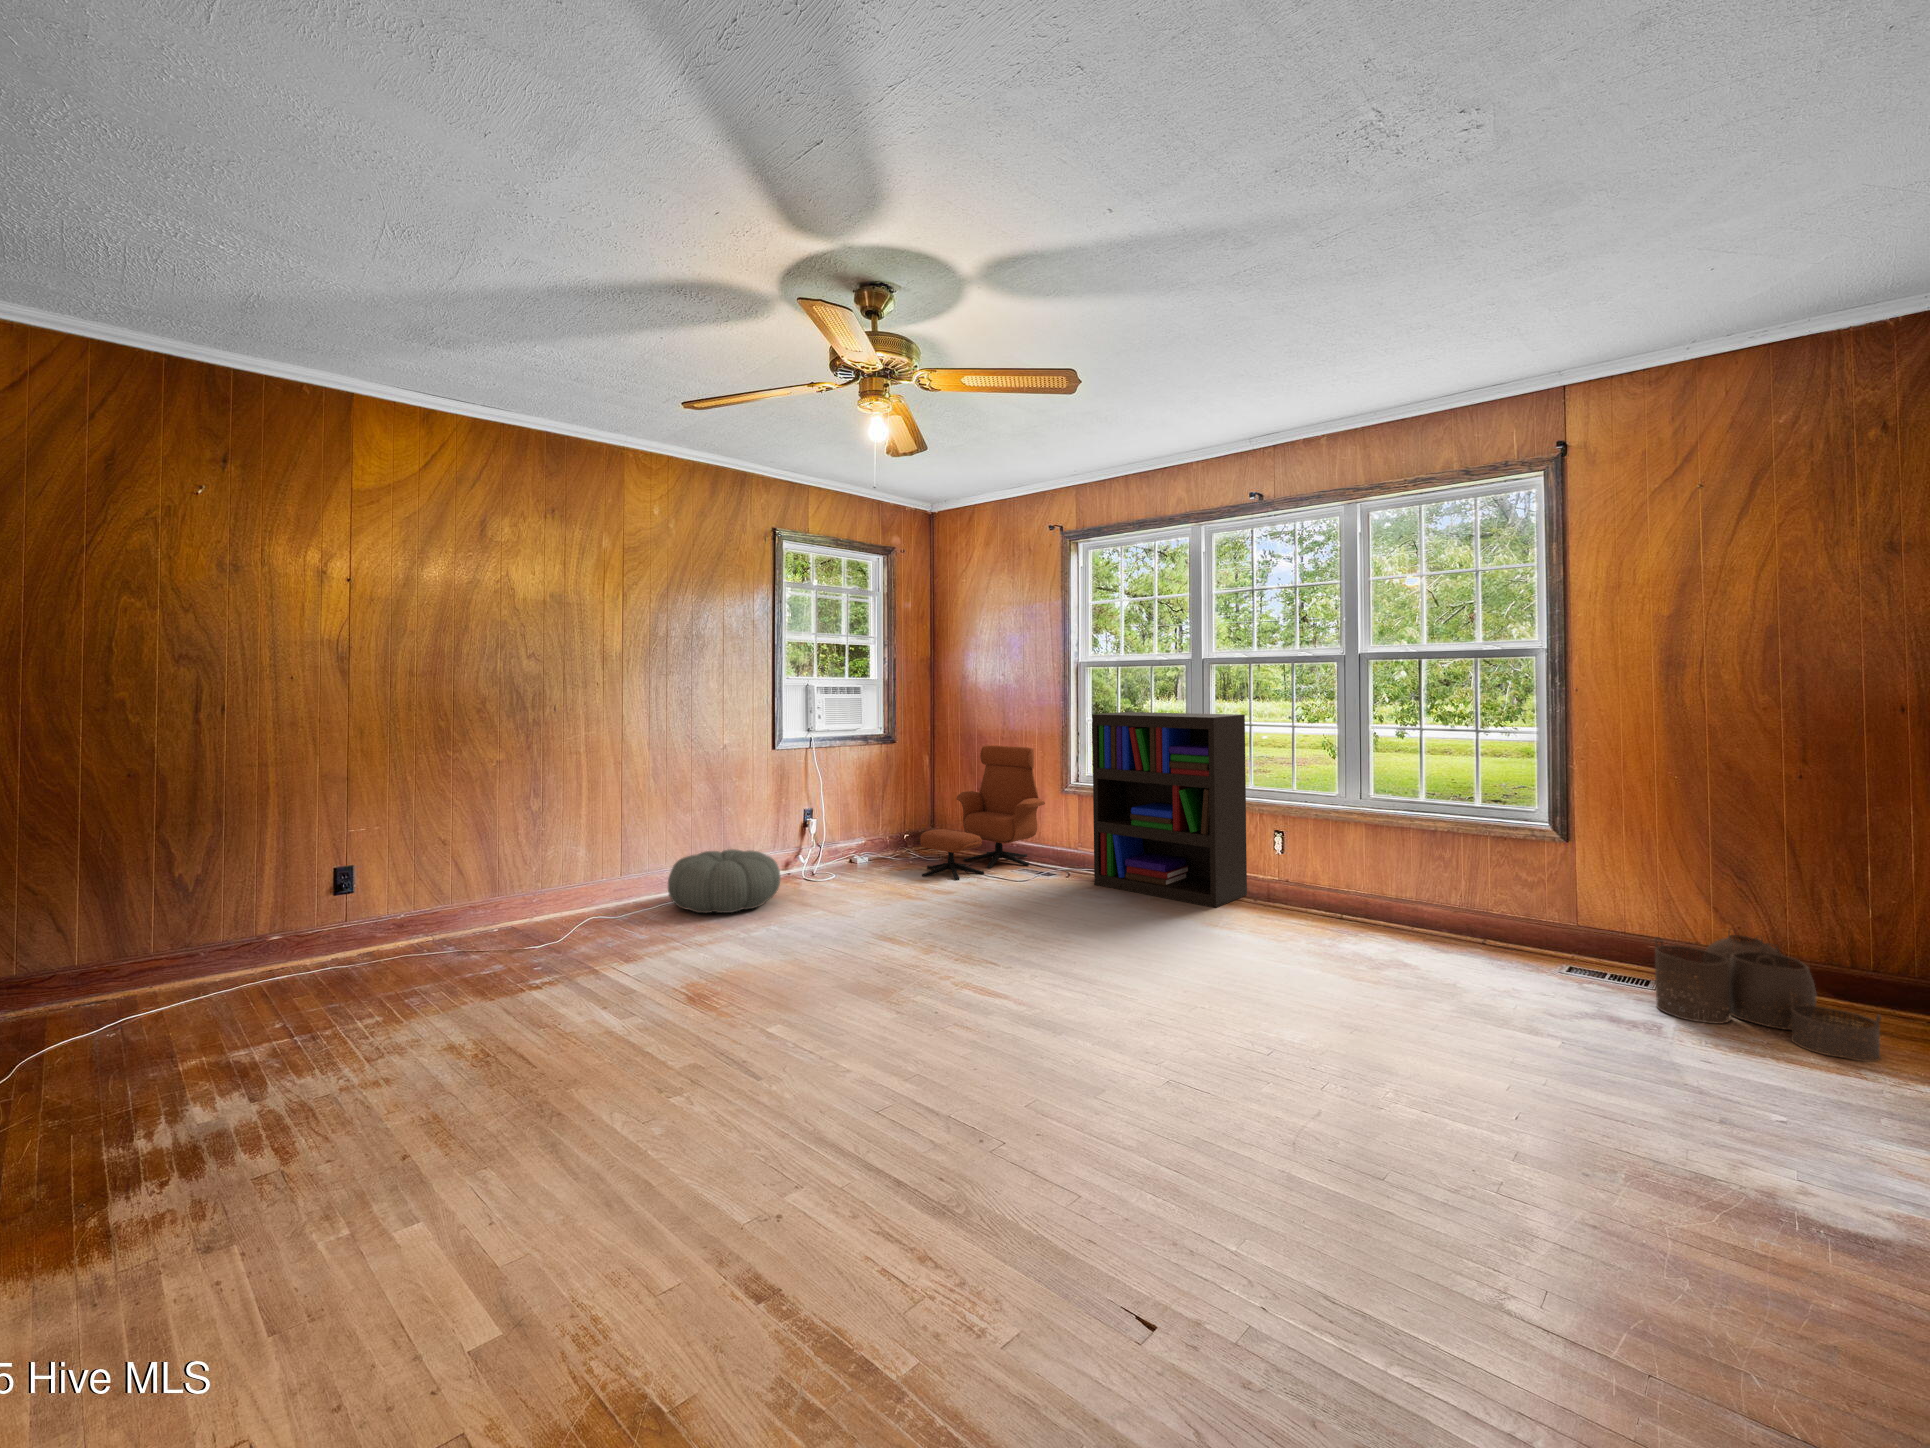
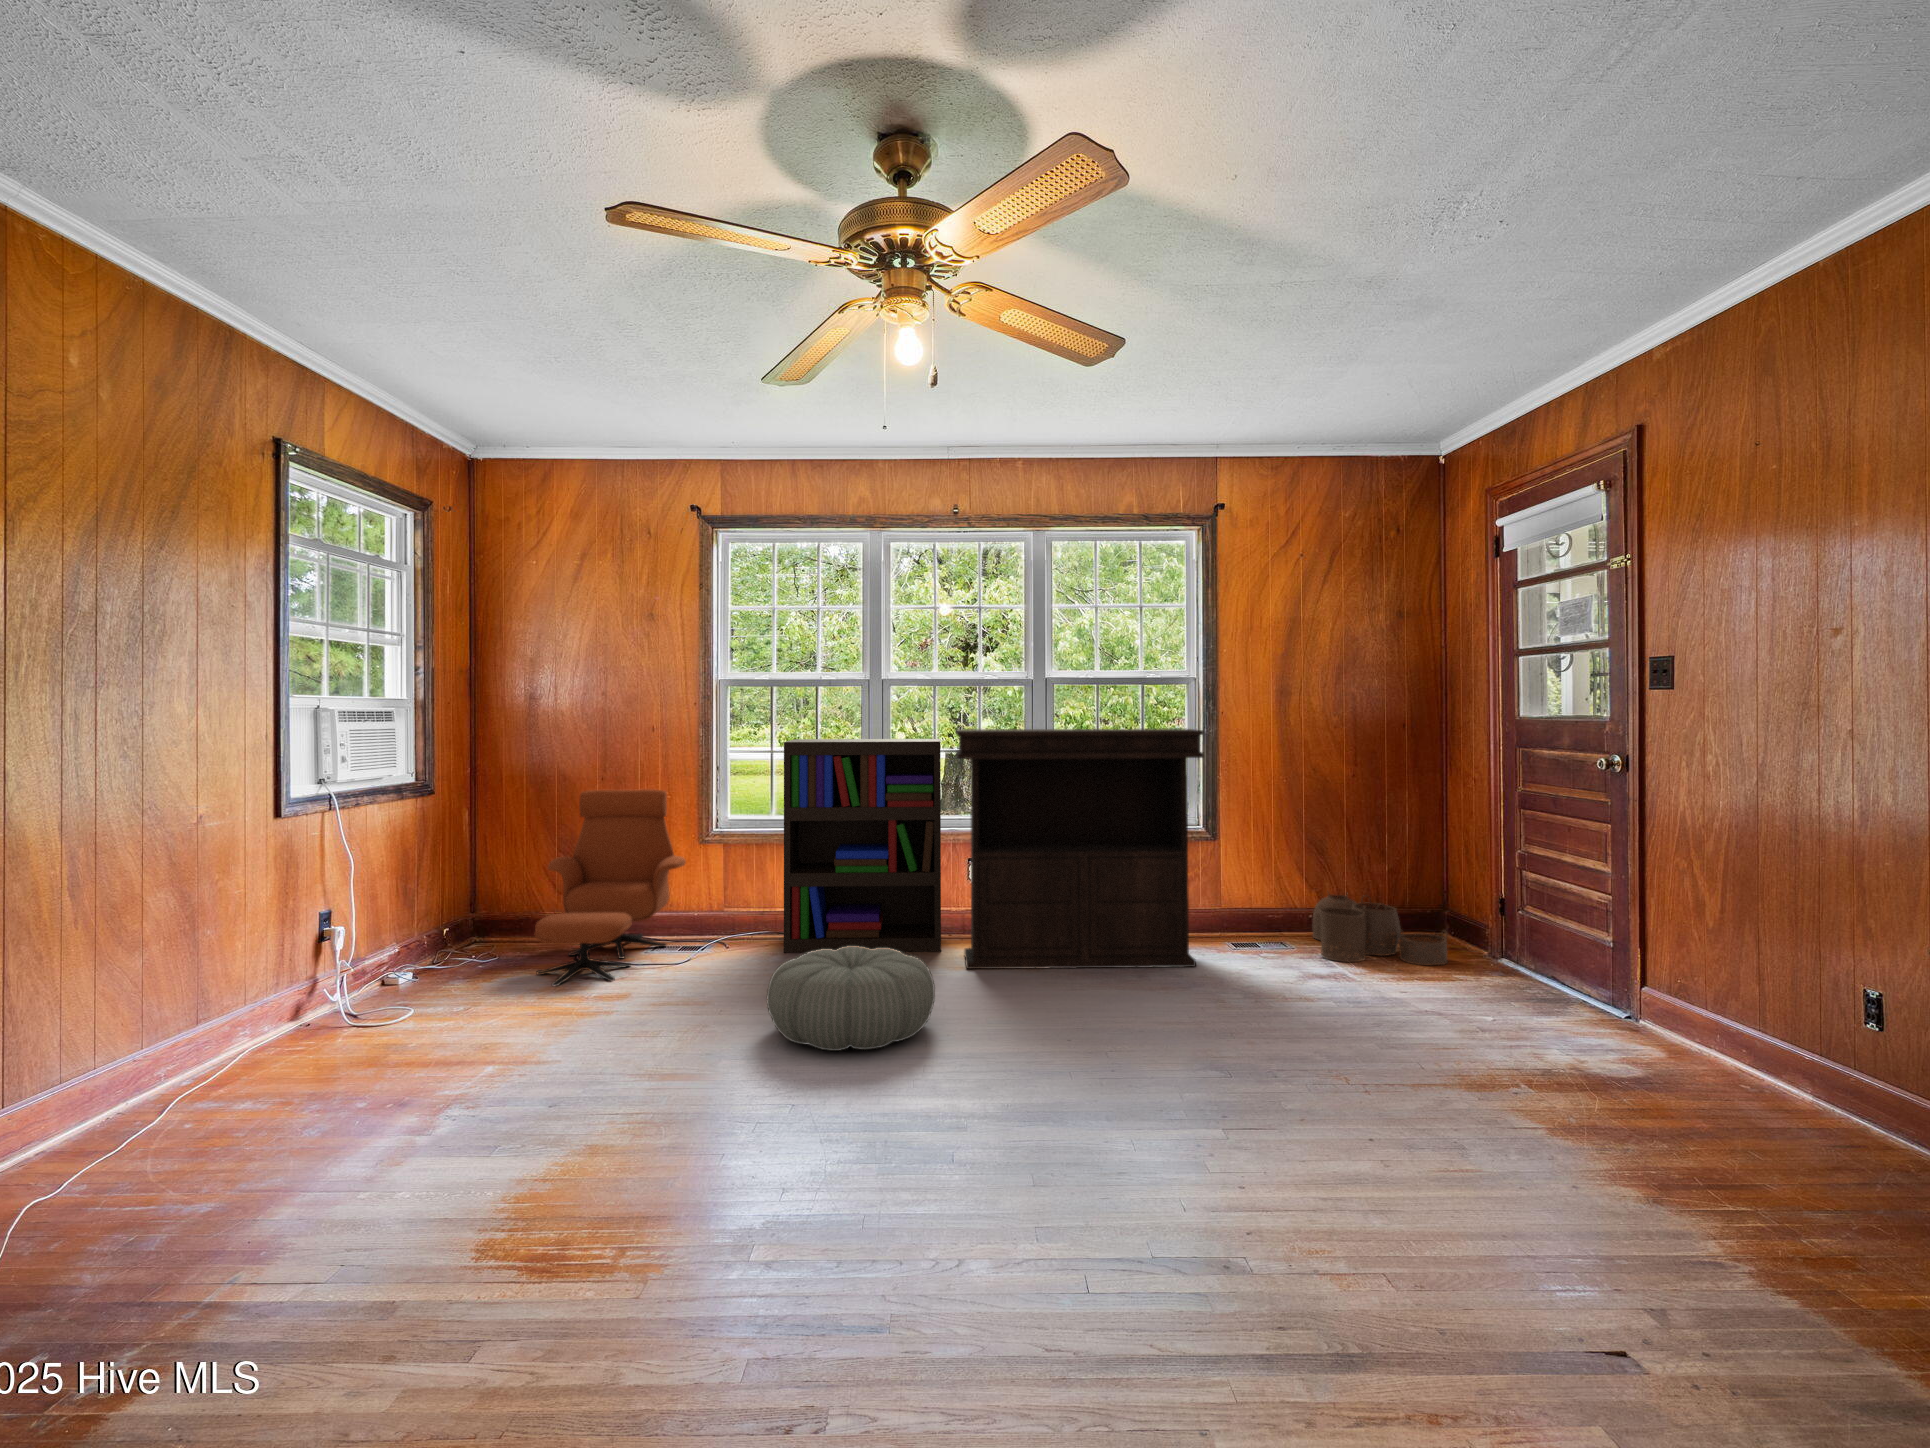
console table: none [1193,707,1473,975] -> present [956,728,1204,969]
pouf: present [668,849,781,913] -> present [767,946,935,1051]

